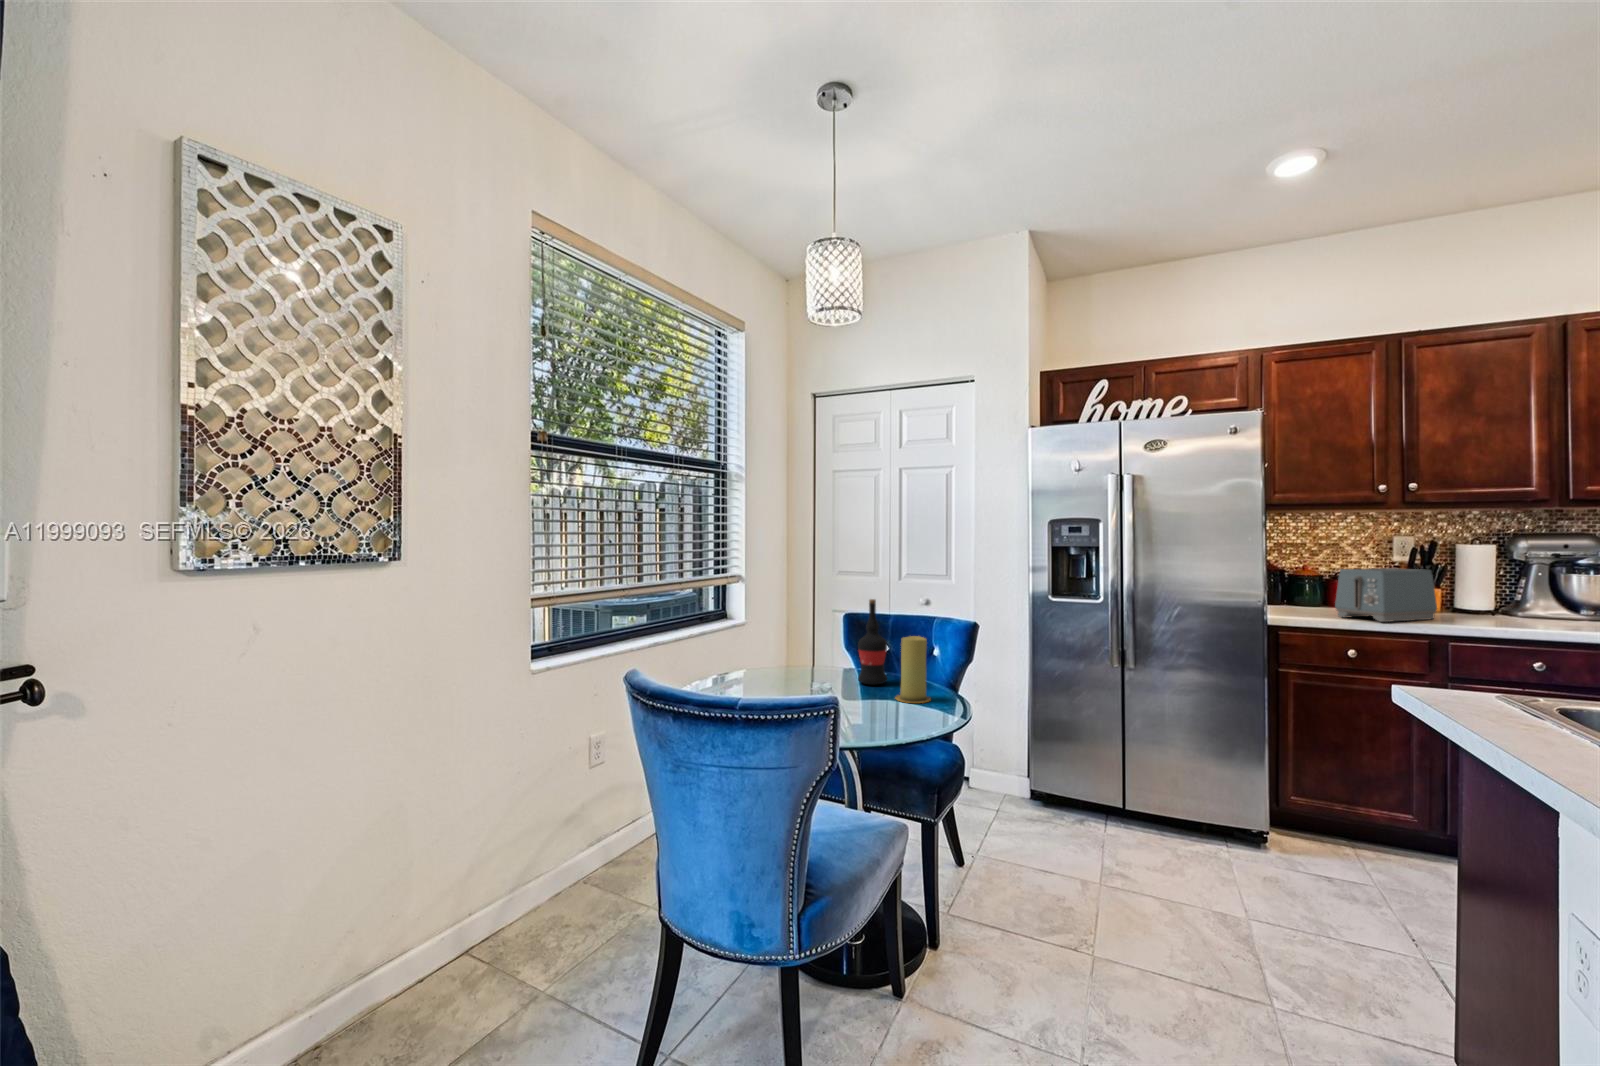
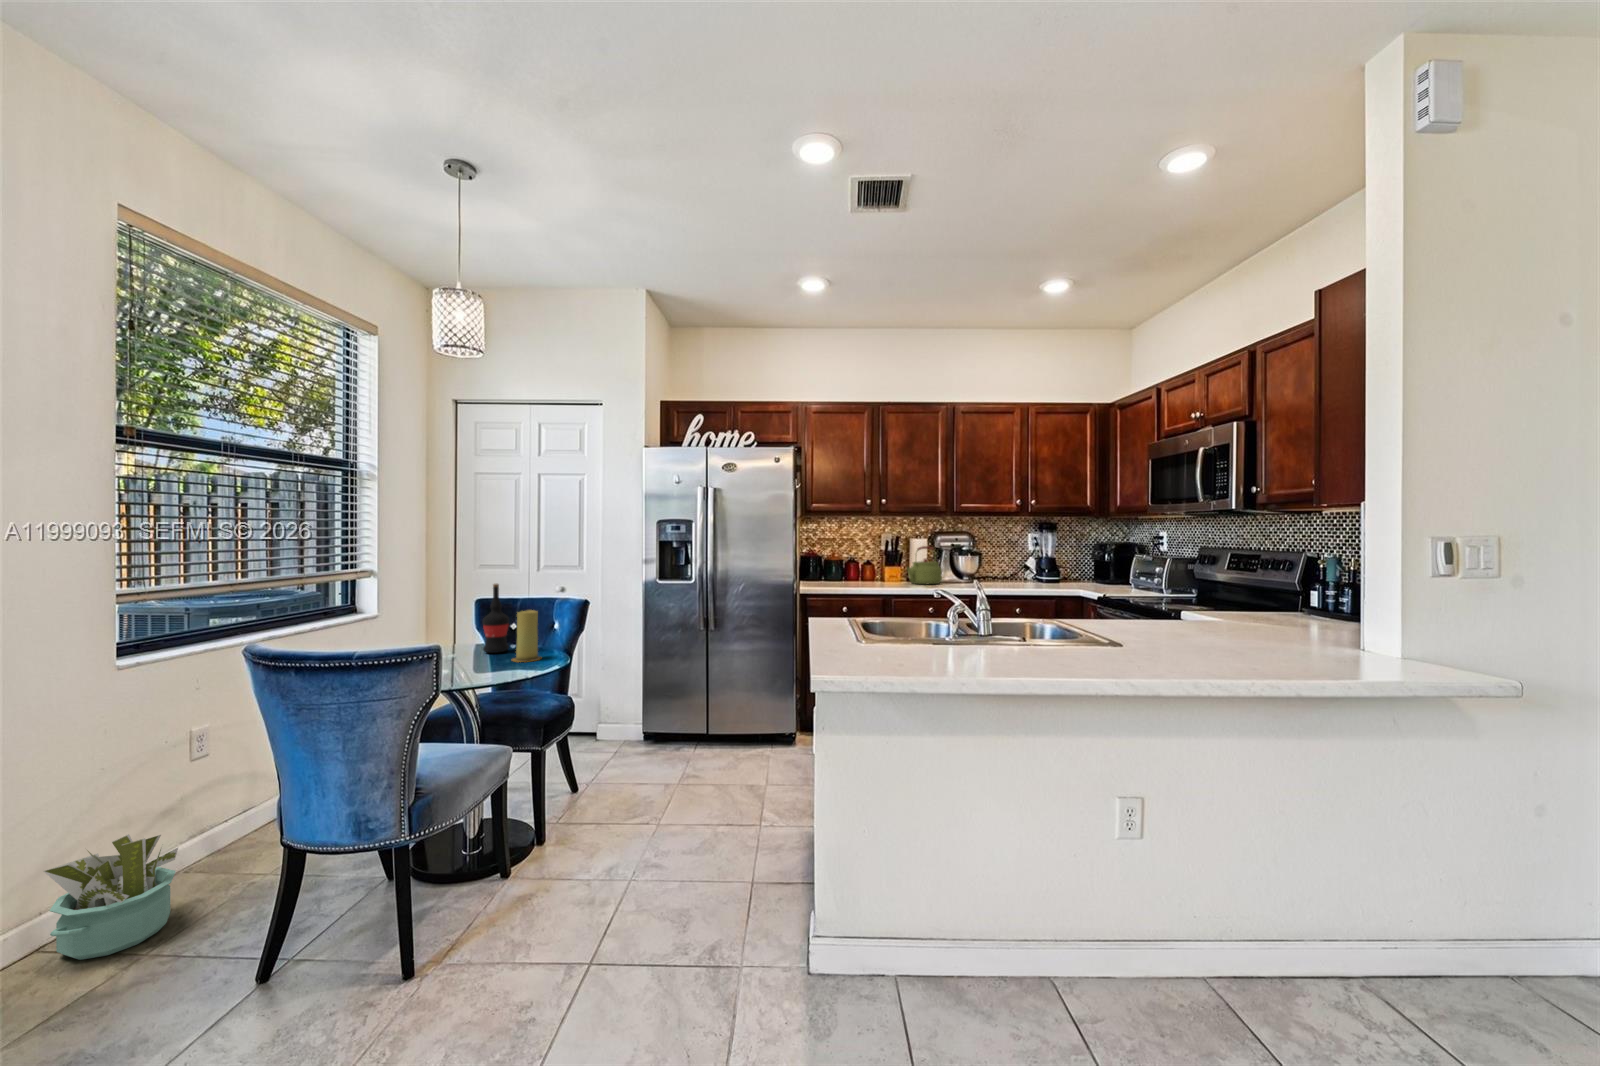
kettle: none [1468,558,1545,621] -> present [907,546,942,584]
toaster: present [1335,568,1437,622] -> none [839,554,892,588]
decorative plant: none [474,846,578,975] -> present [44,834,178,960]

